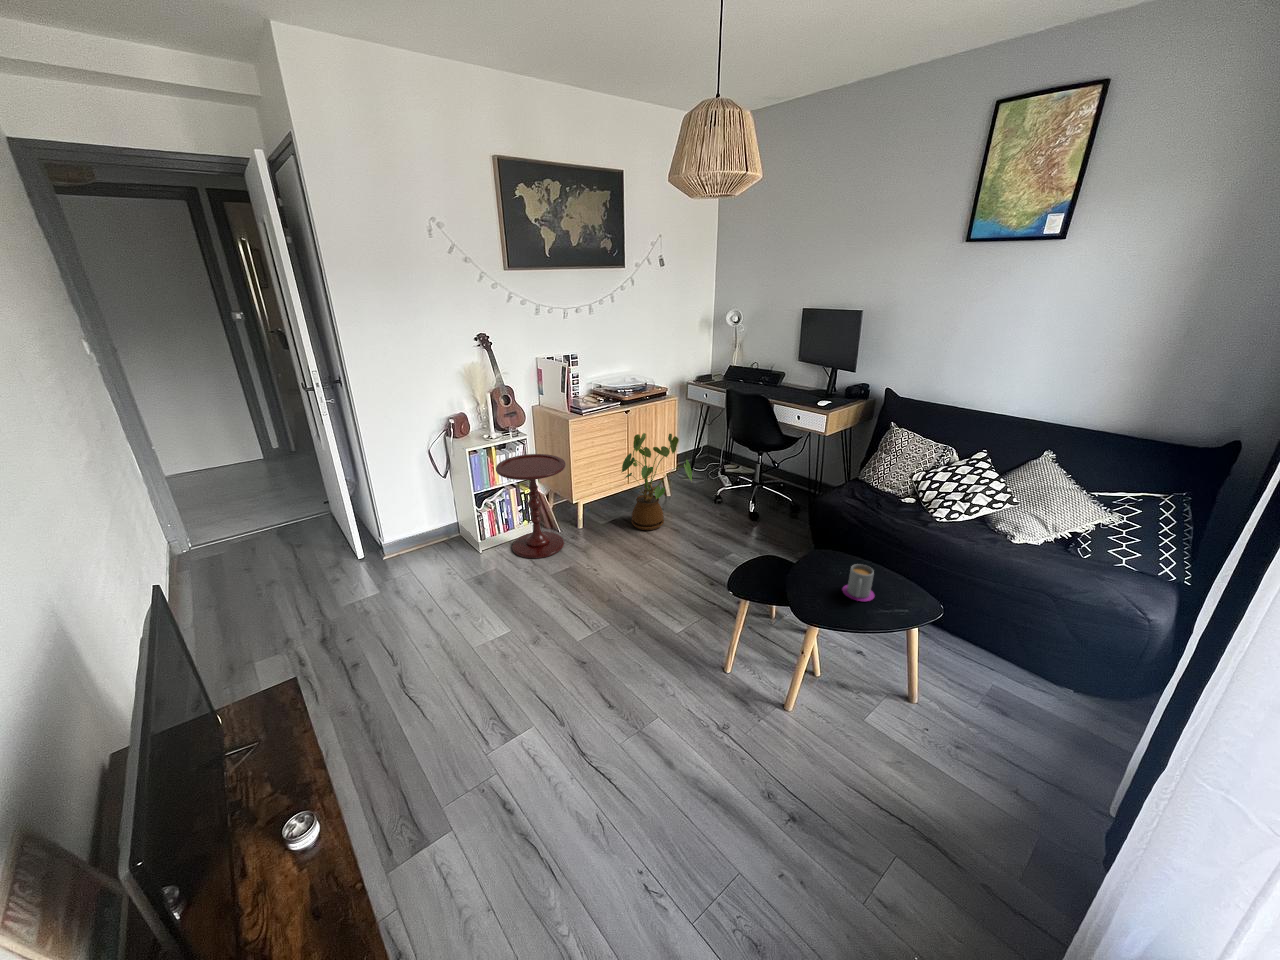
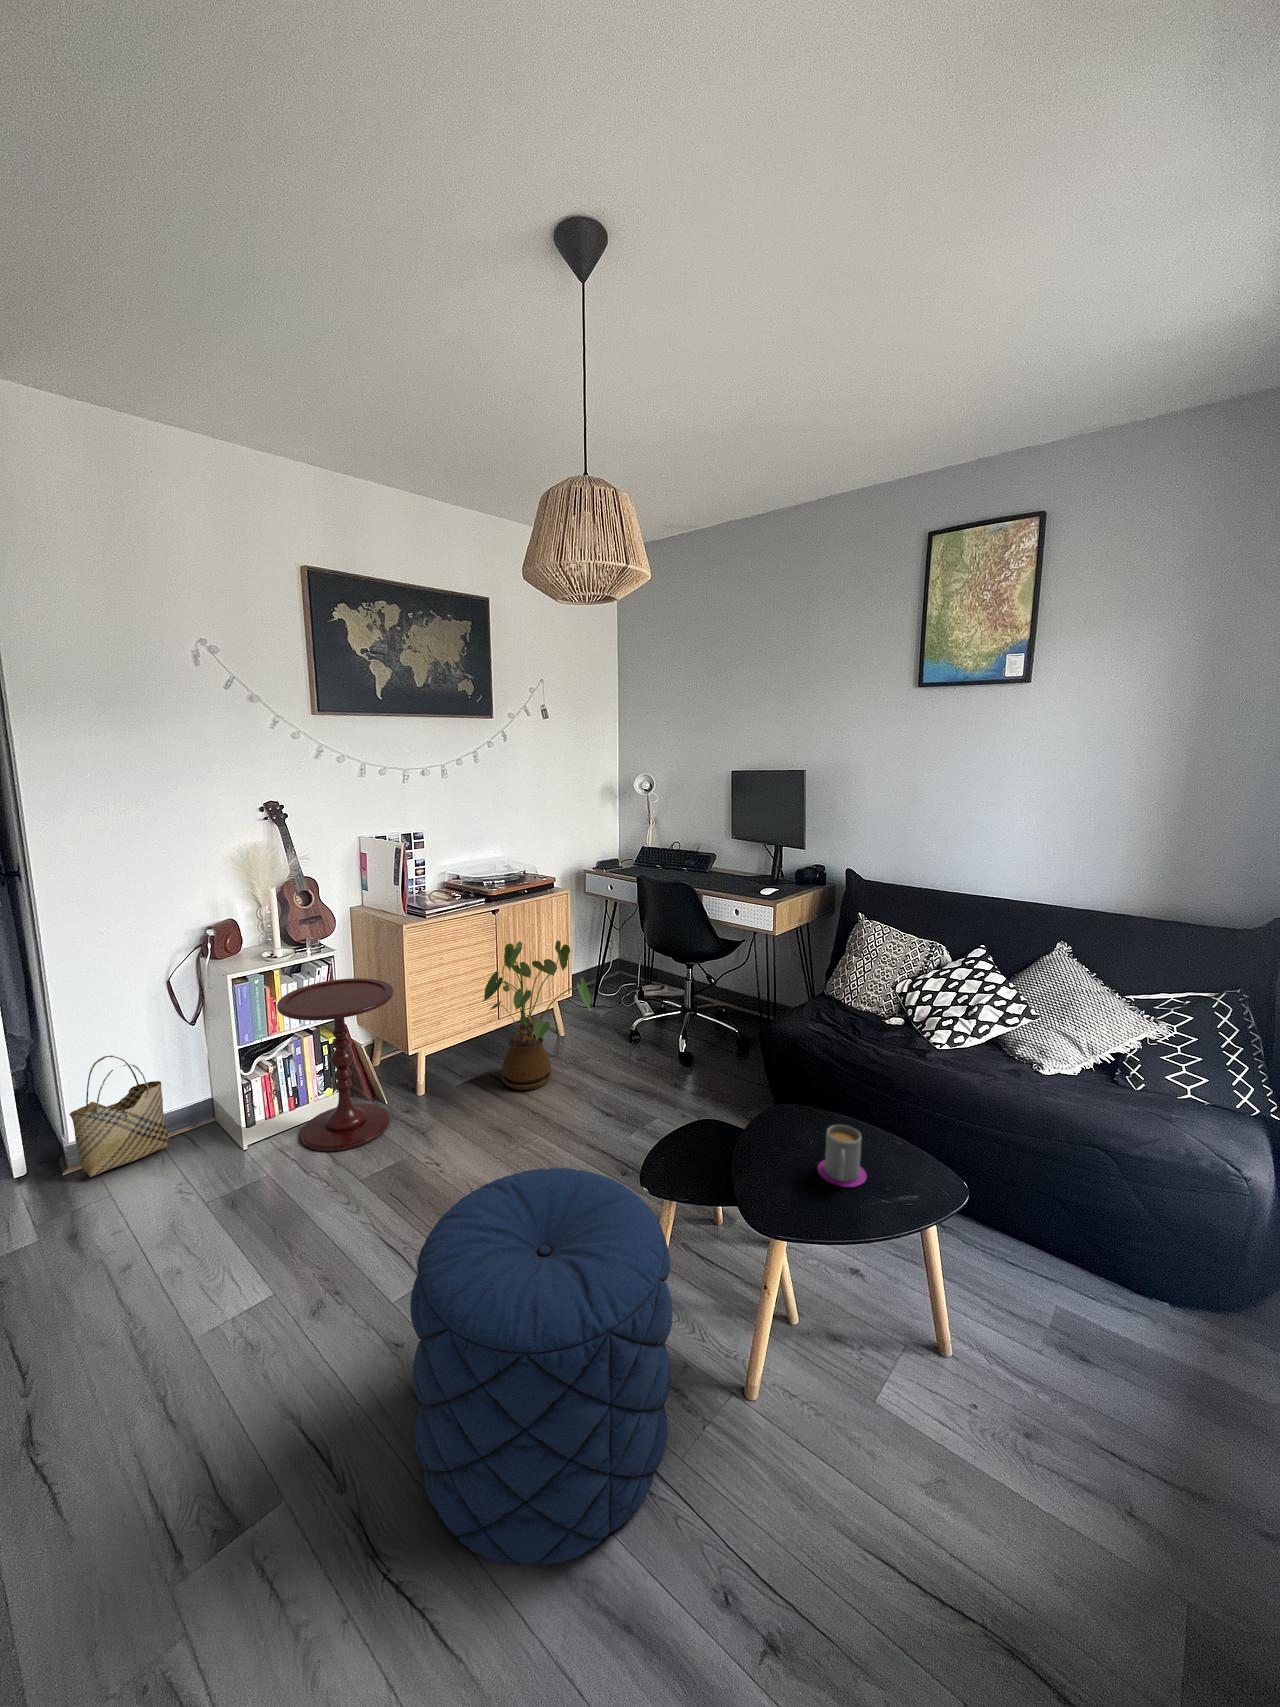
woven basket: none [385,494,438,562] -> present [69,1055,169,1177]
pouf: none [599,576,746,769] -> present [410,1168,673,1565]

